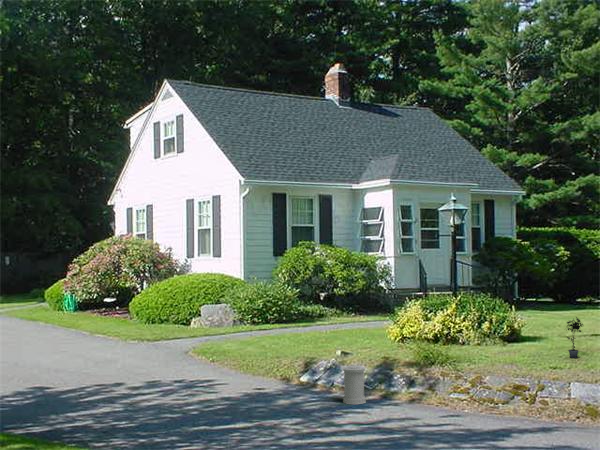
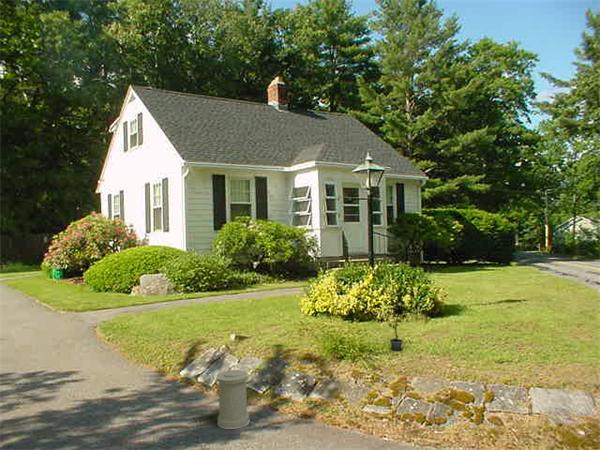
potted plant: present [567,317,583,358] -> present [388,298,408,351]

